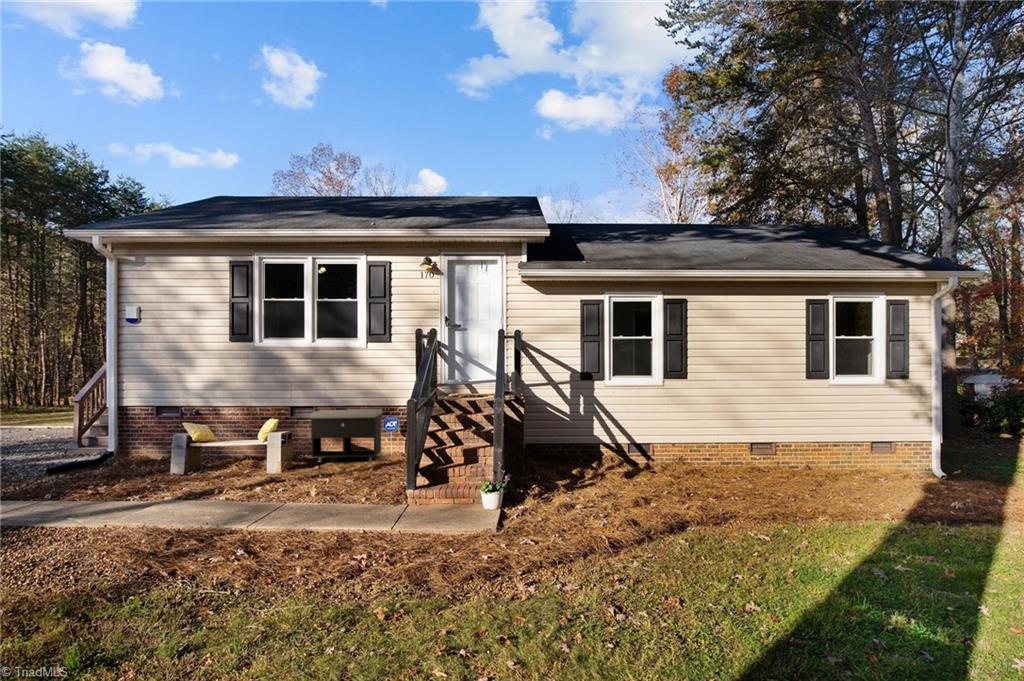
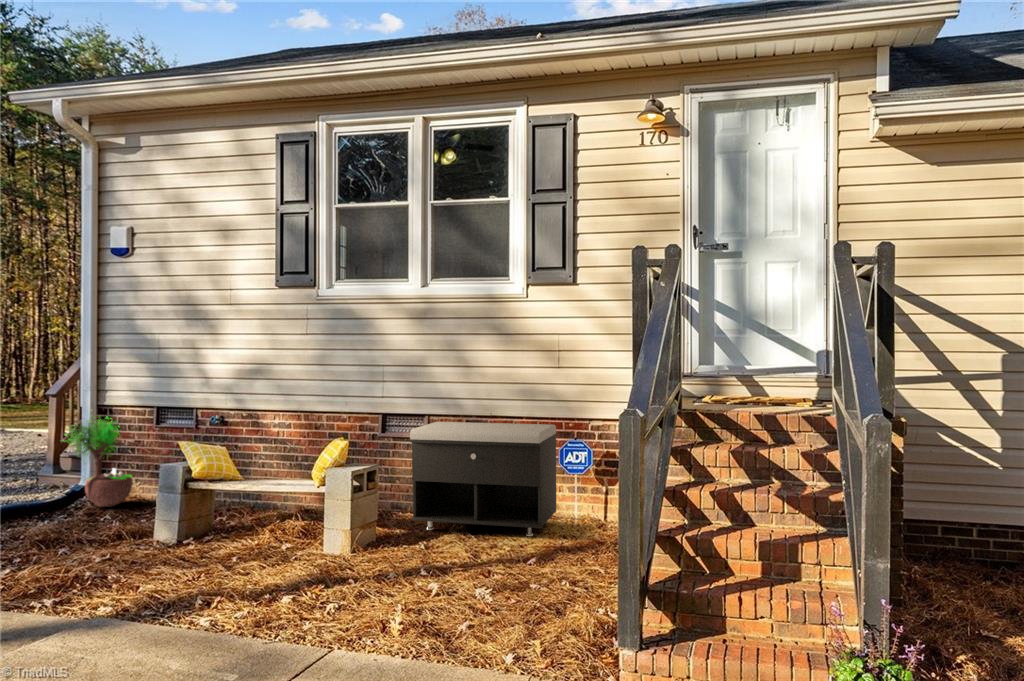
potted tree: none [97,410,139,465] -> present [66,418,132,507]

